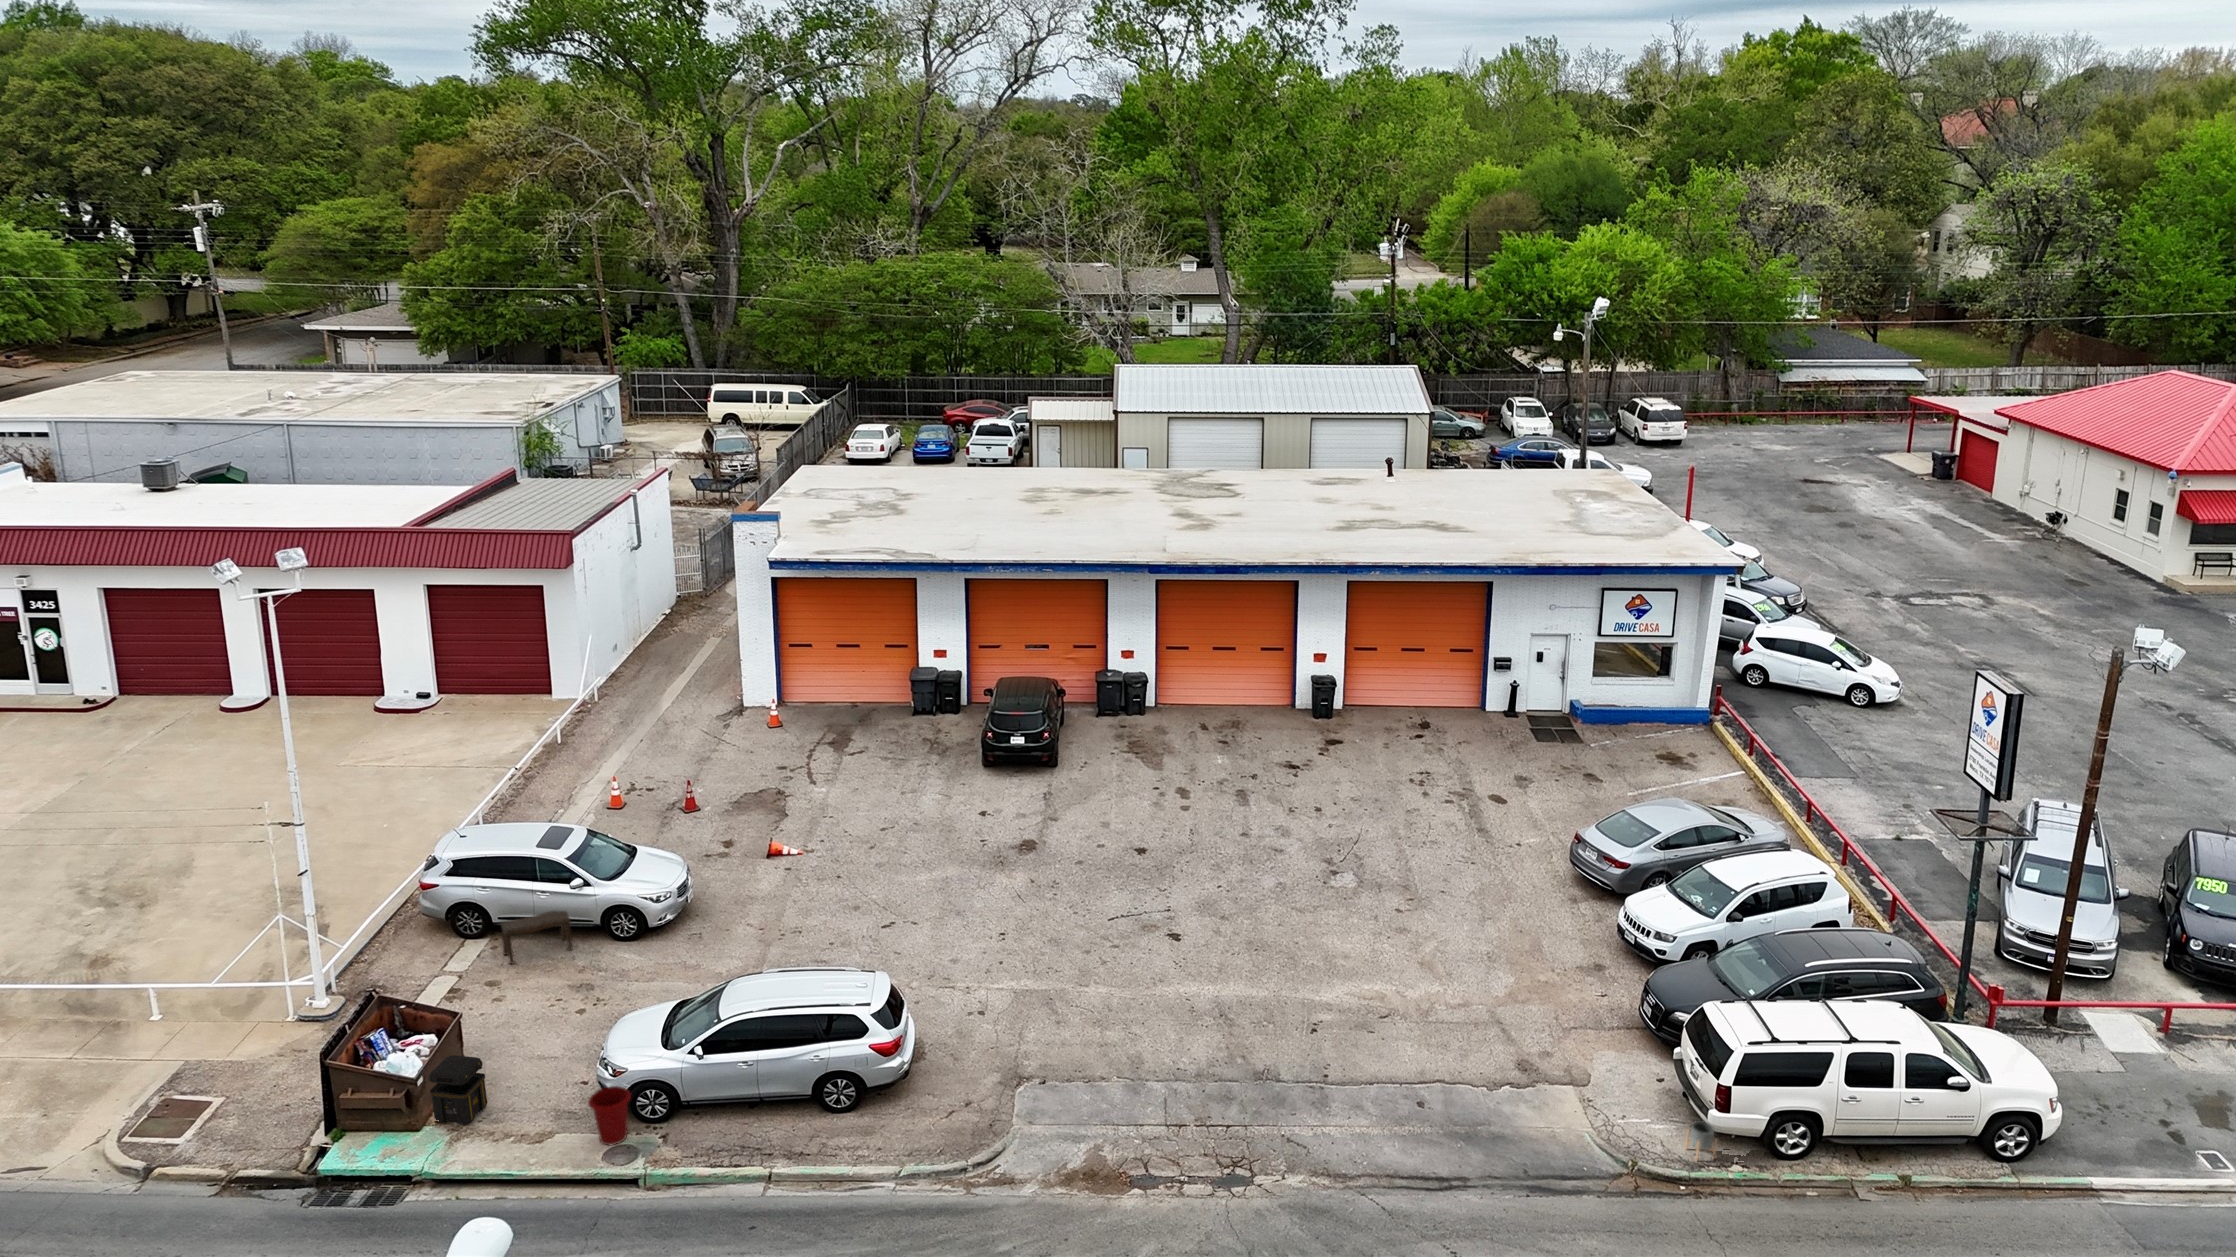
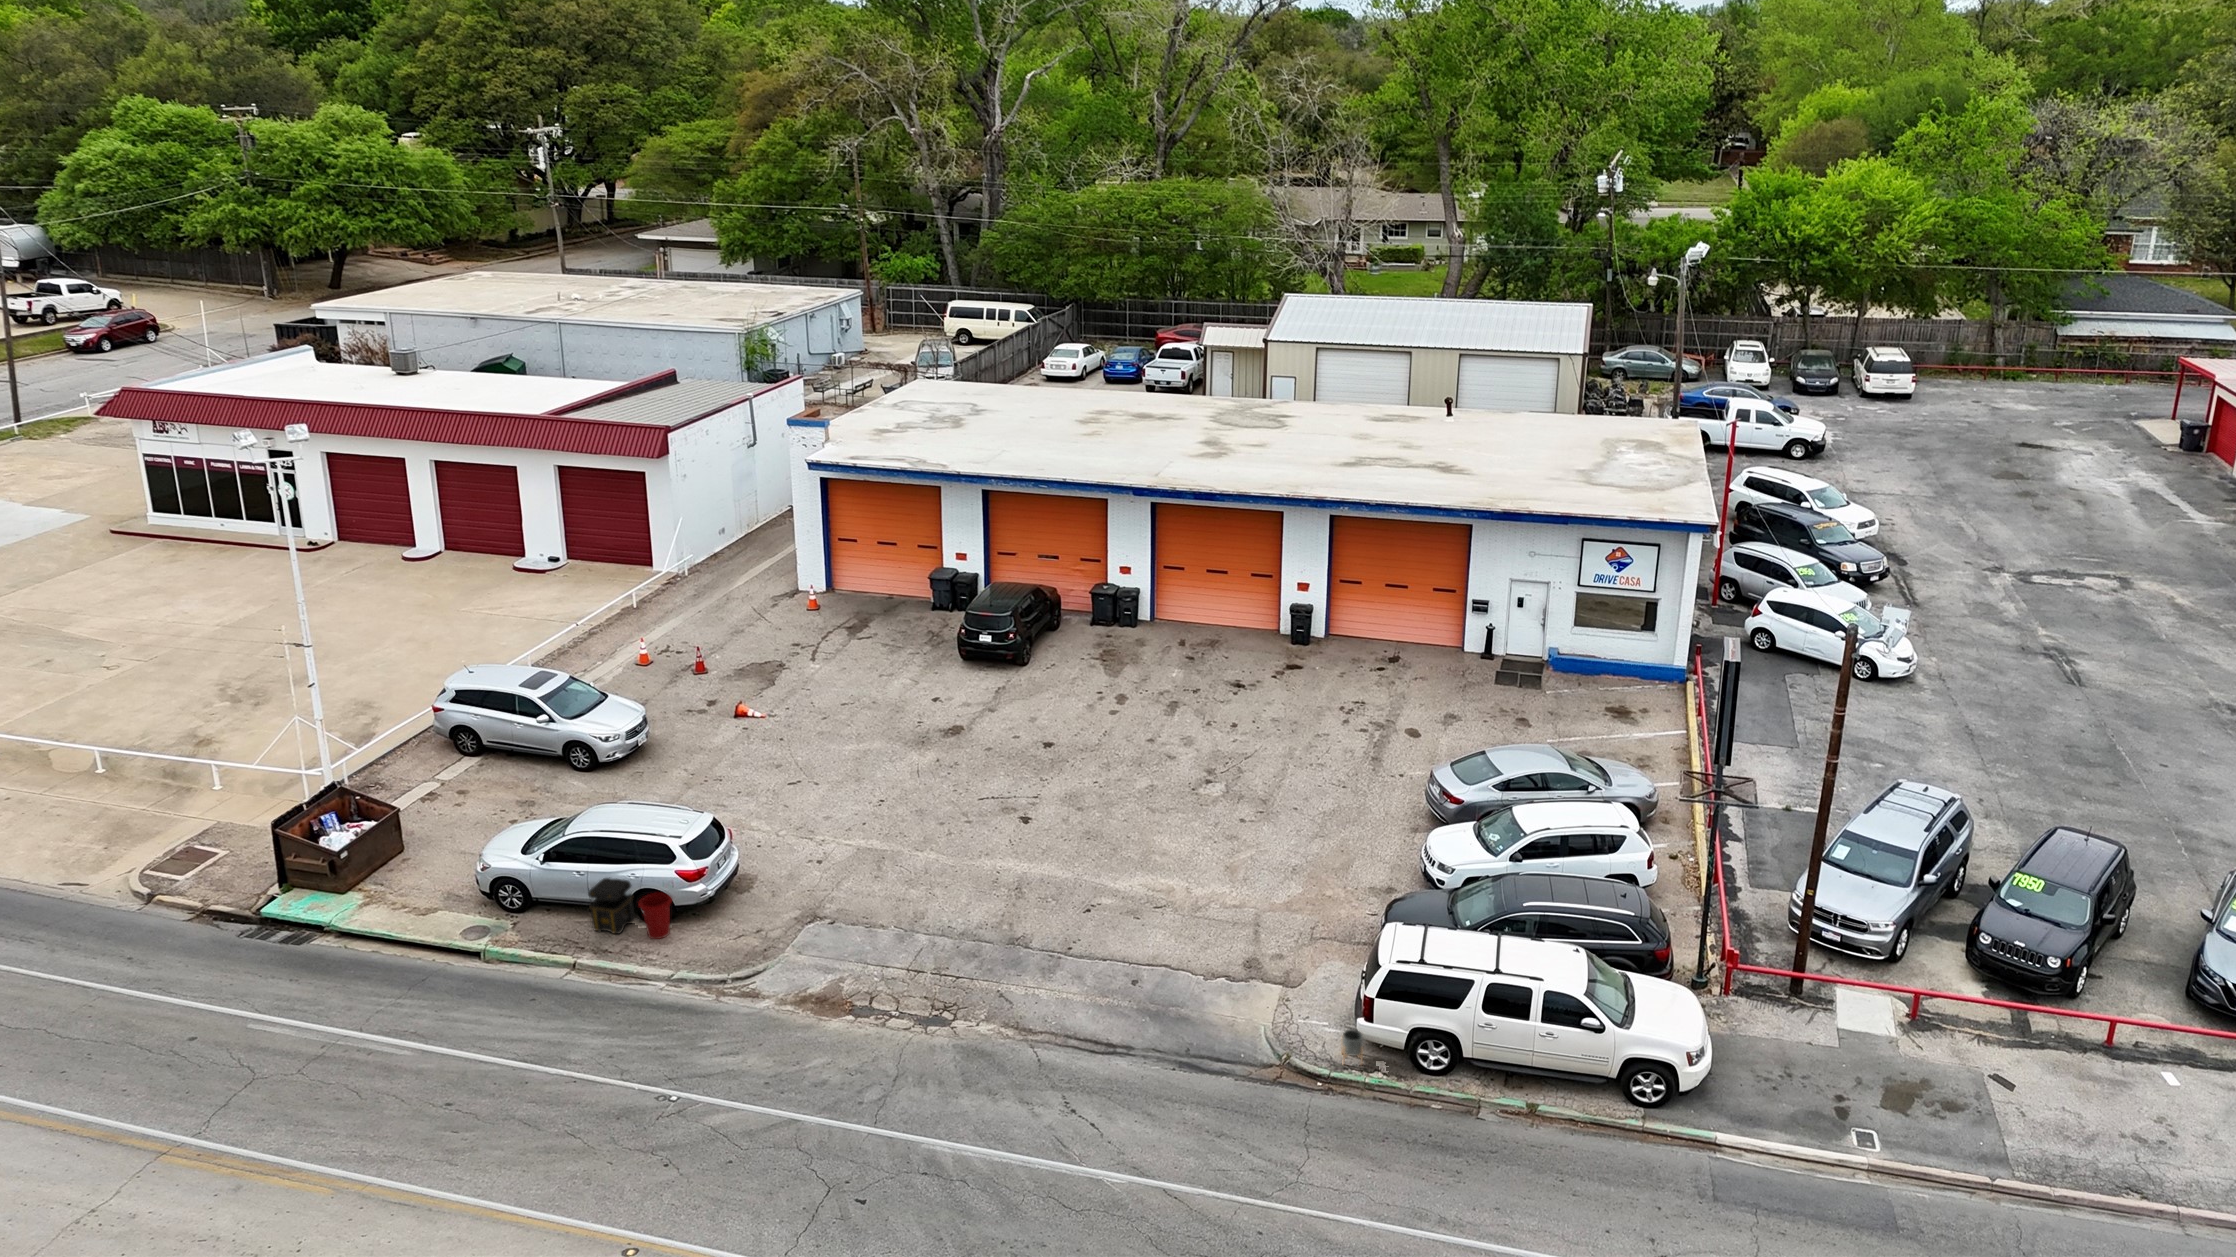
bench: present [501,911,572,964] -> none [482,739,540,779]
toolbox: present [429,1055,487,1124] -> present [588,877,635,934]
waste bin: present [588,1086,631,1145] -> present [638,892,672,939]

